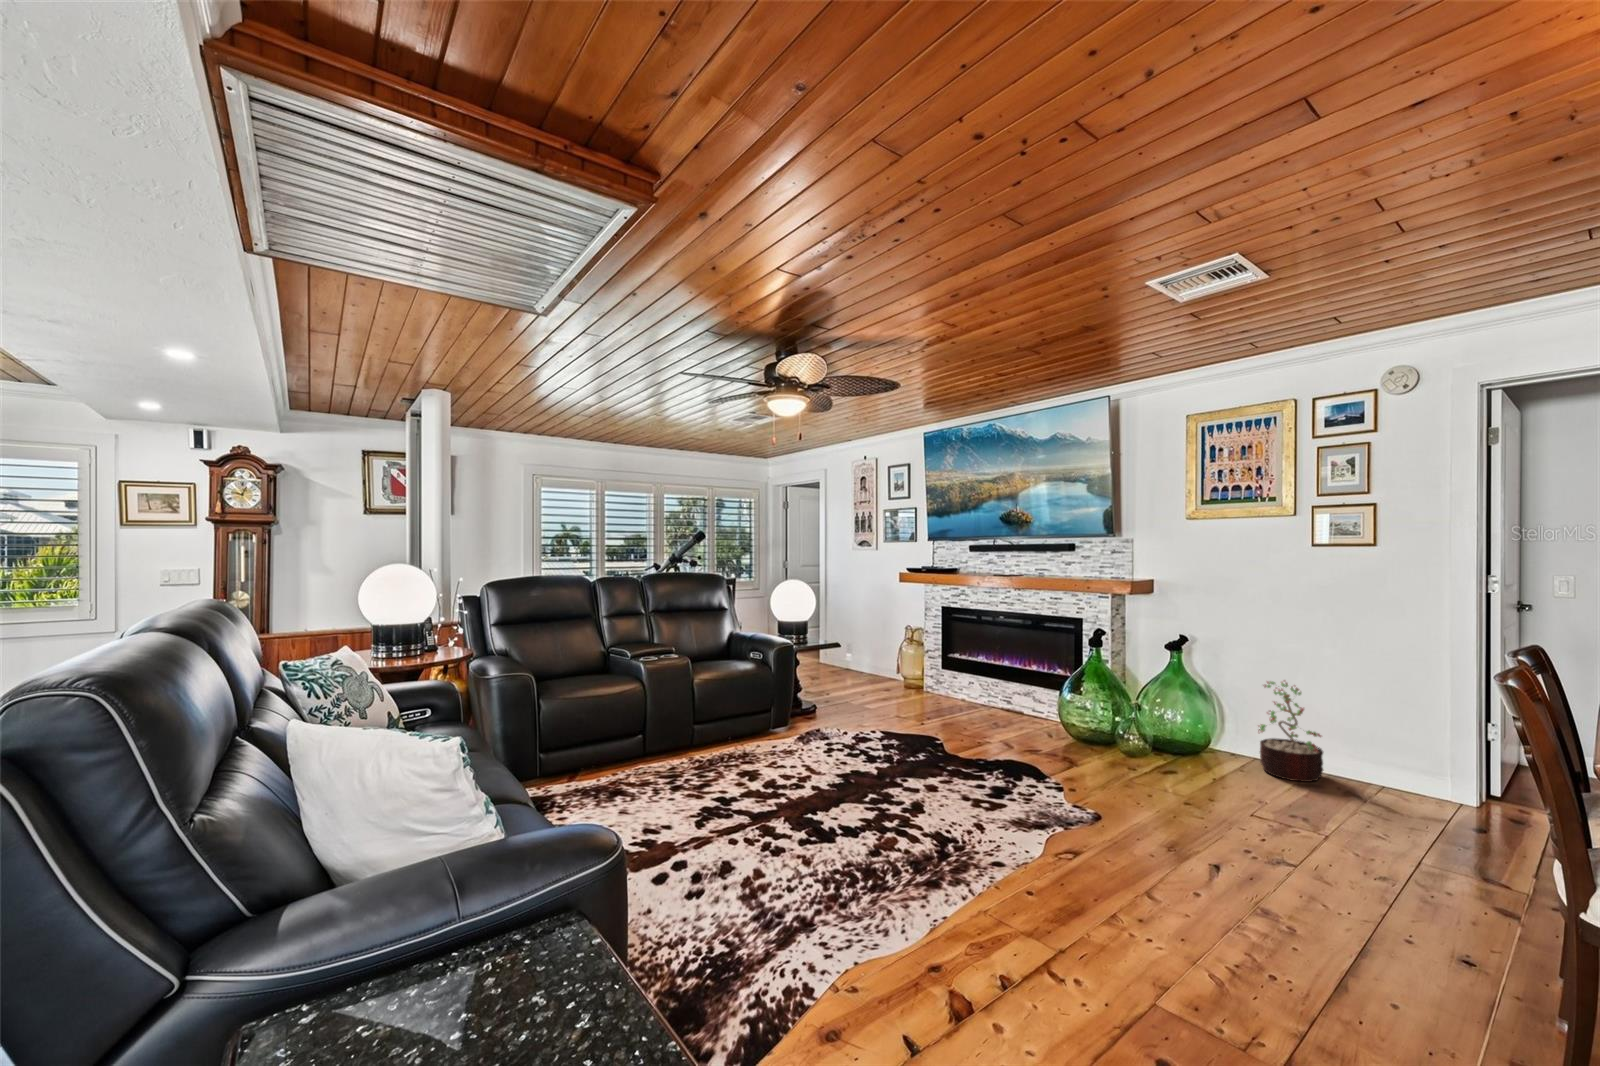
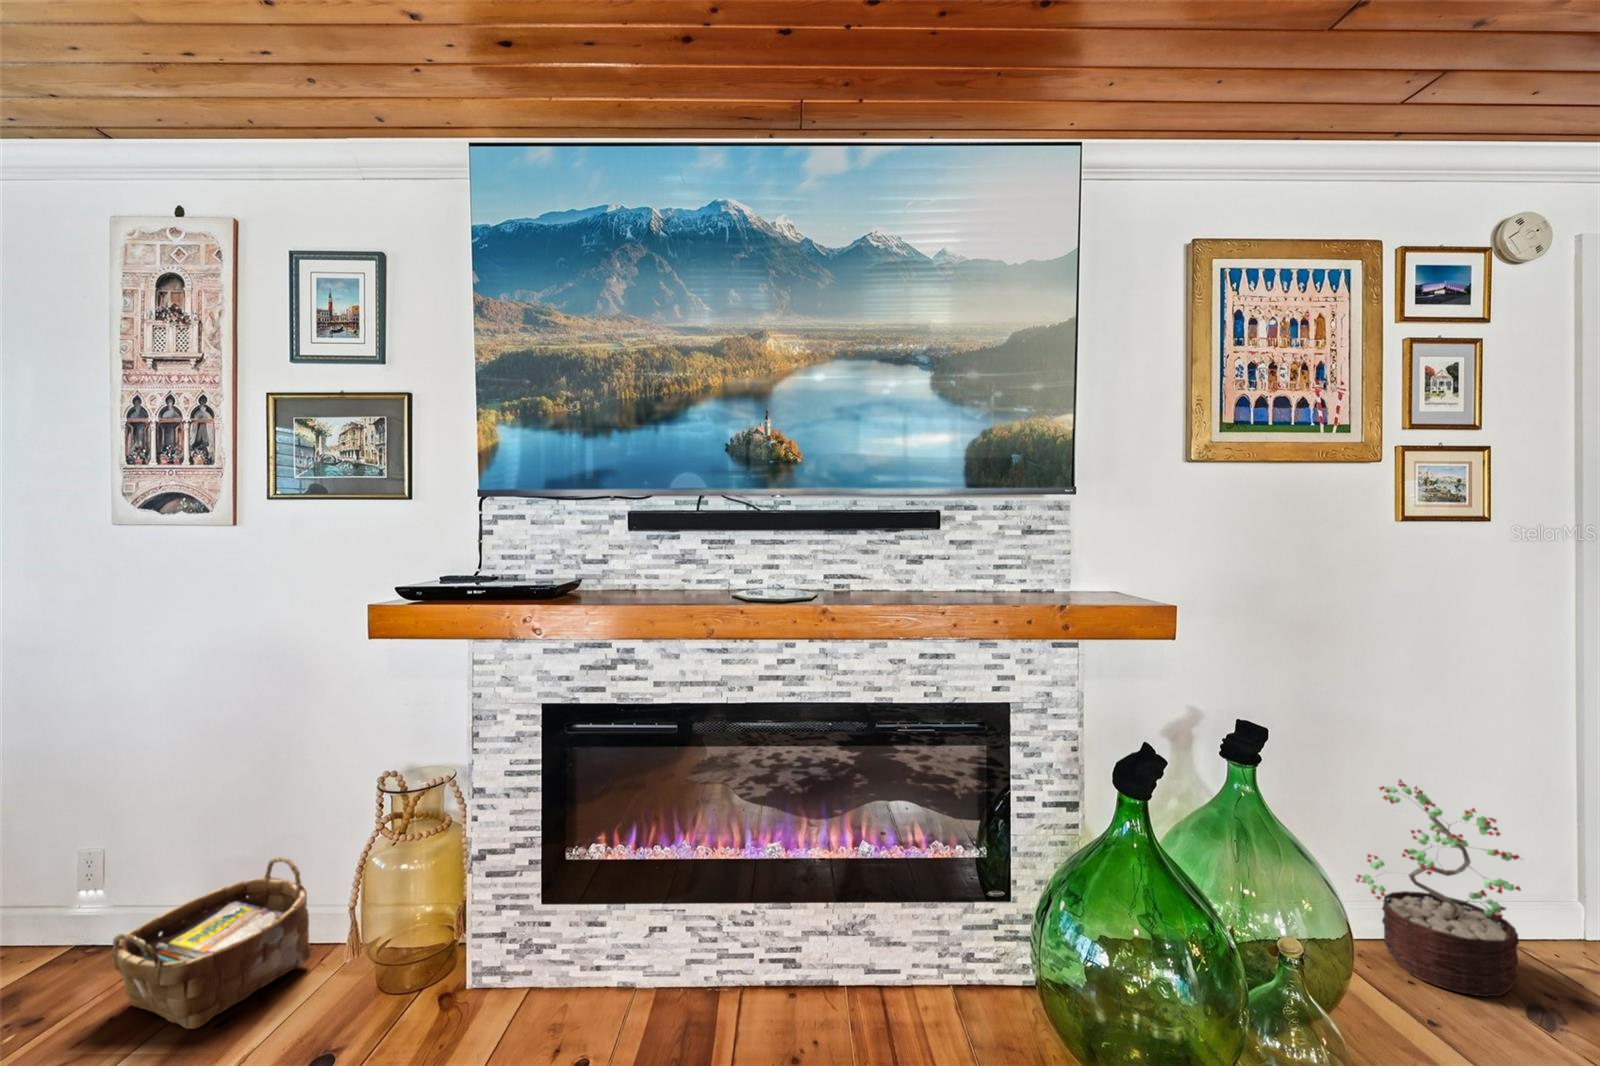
woven basket: none [850,647,893,680] -> present [111,857,311,1029]

